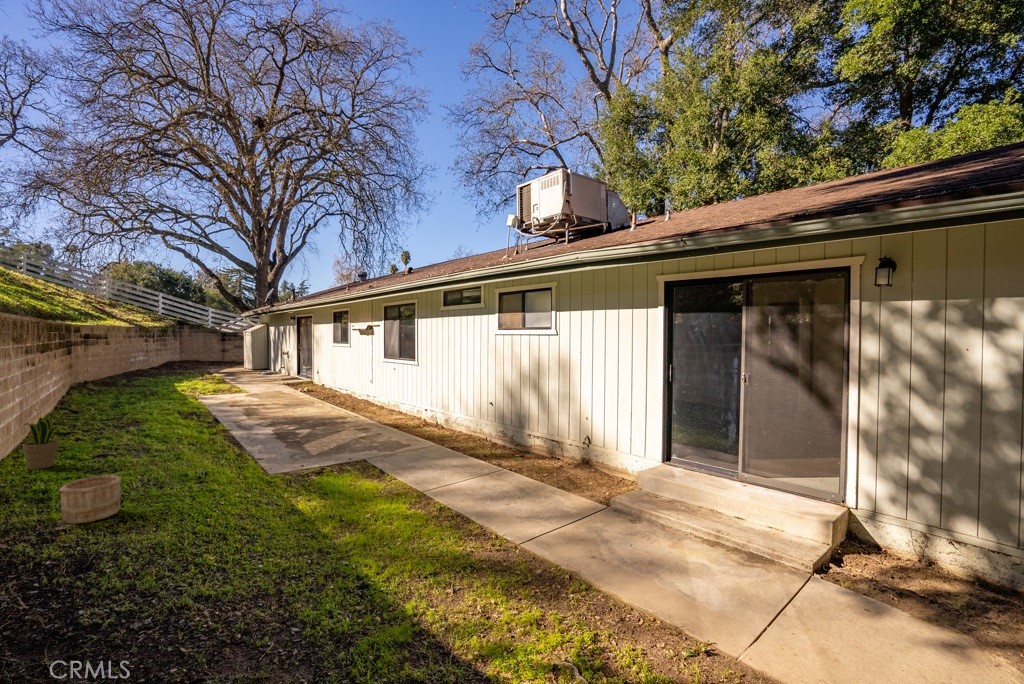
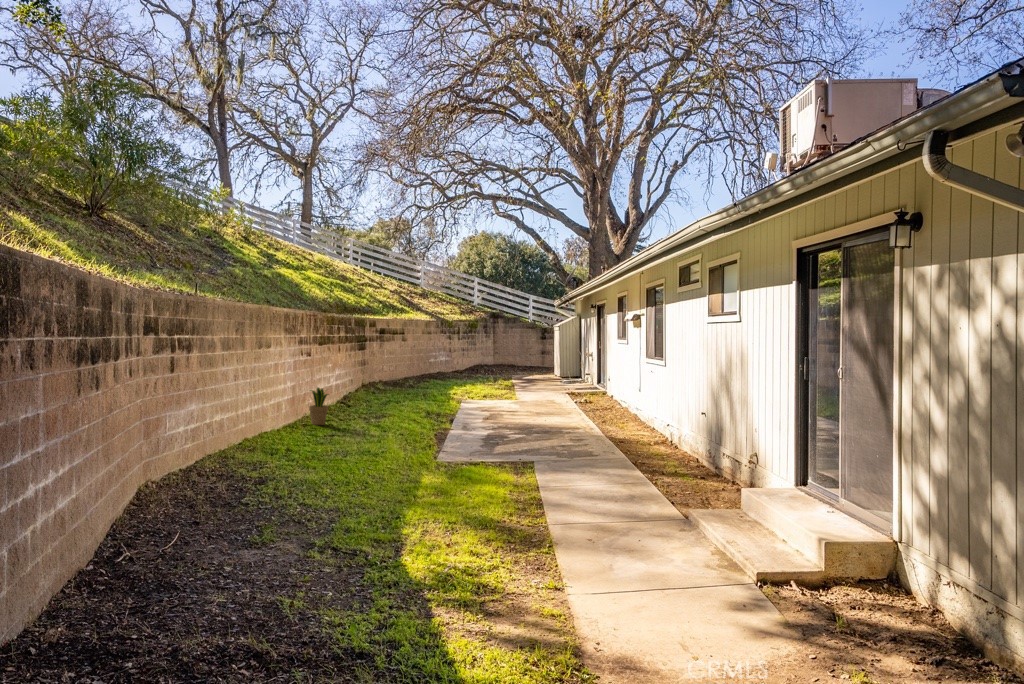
wooden bucket: present [59,475,121,524] -> none [315,422,346,449]

